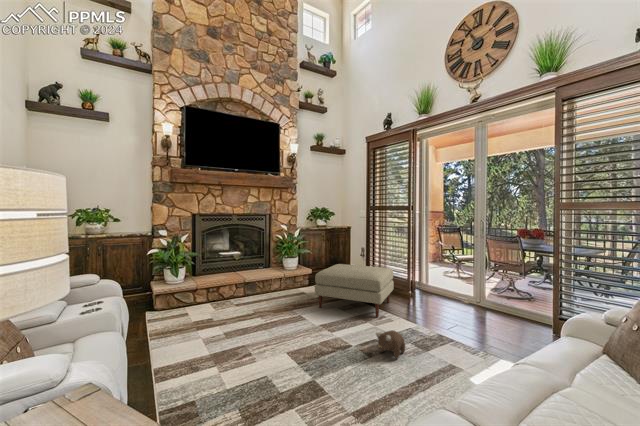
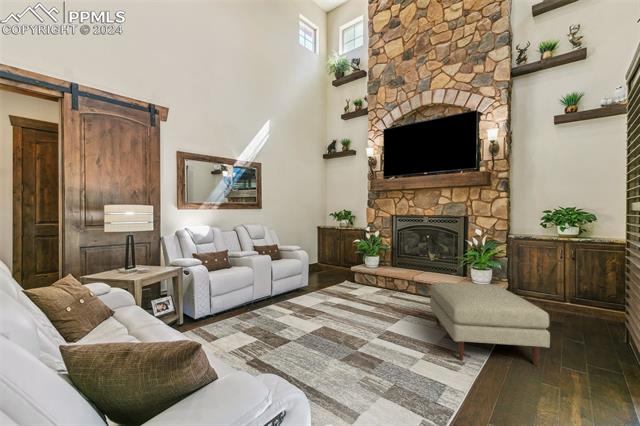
plush toy: present [376,330,405,359] -> none [346,341,386,383]

